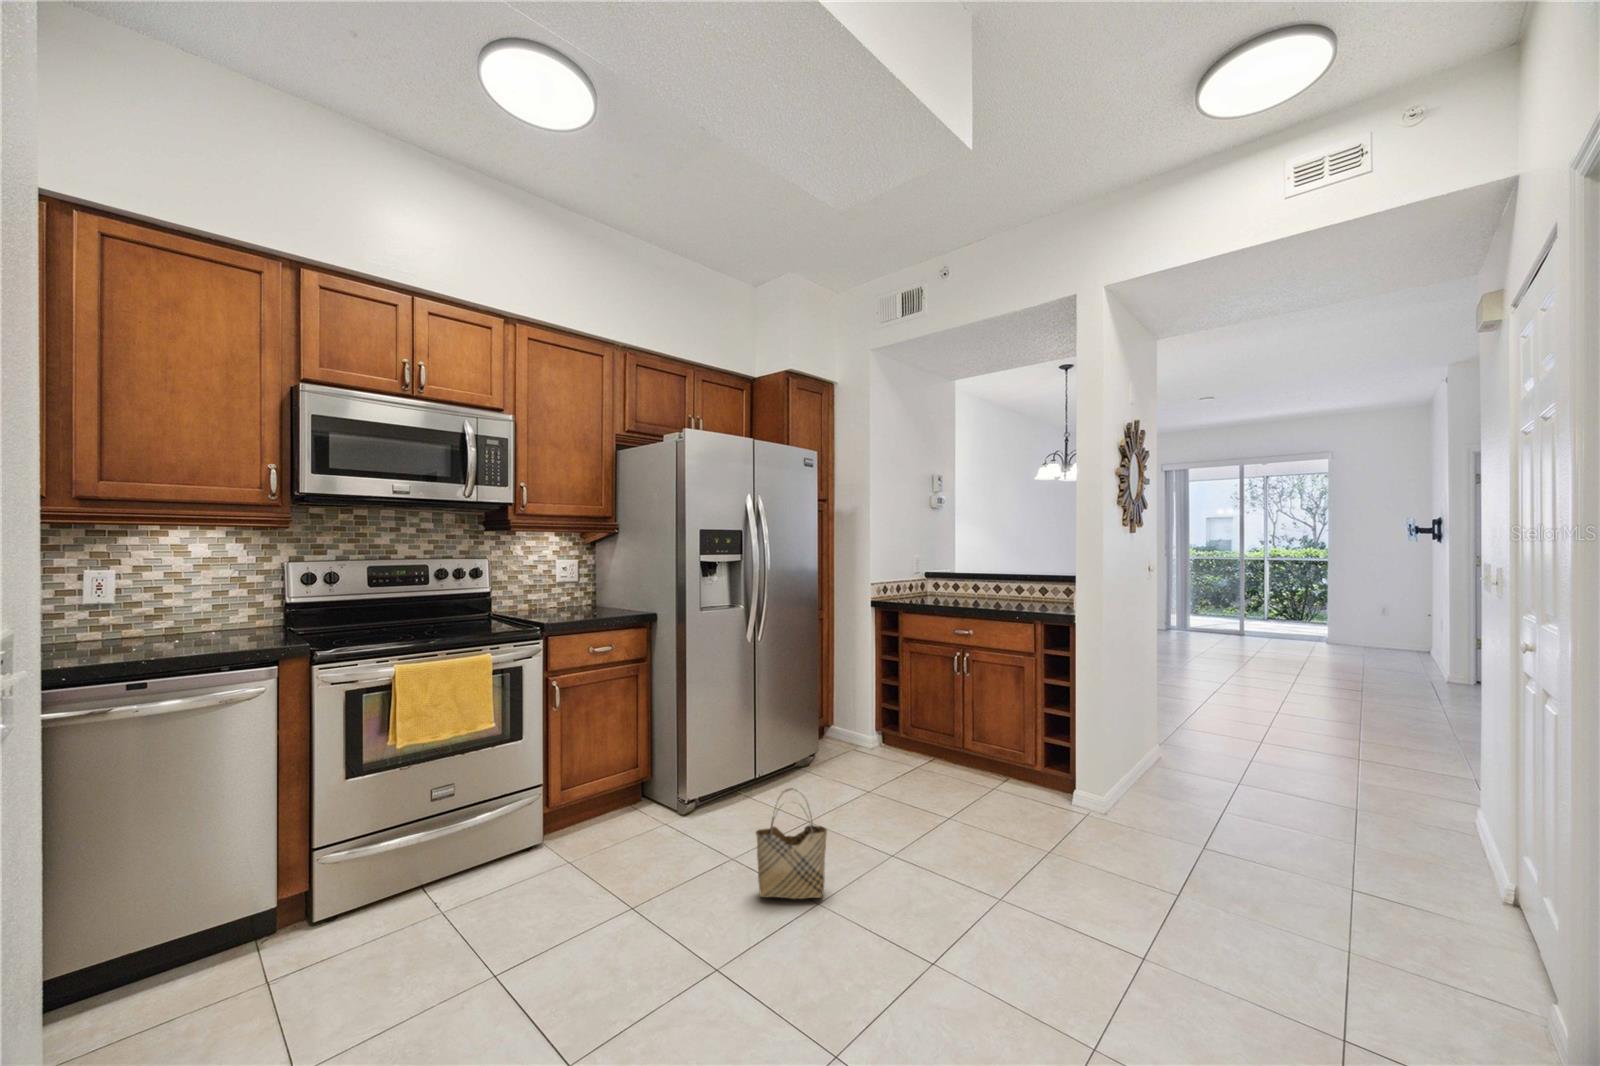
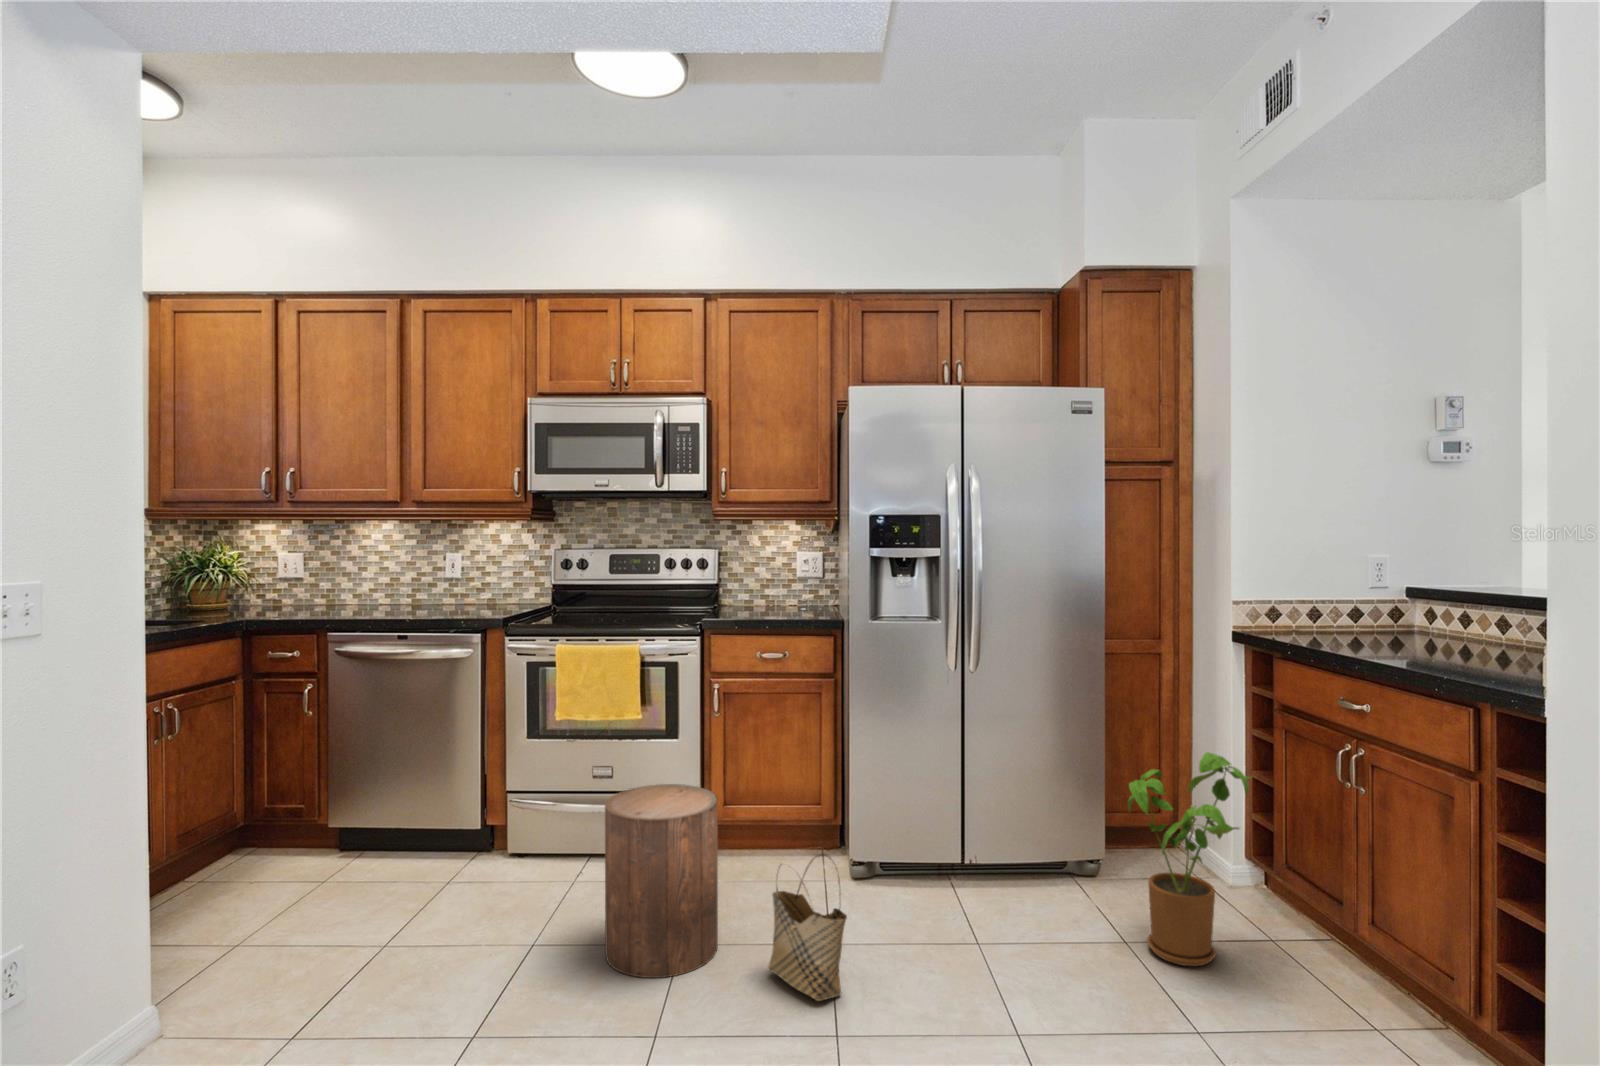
house plant: none [883,669,961,797] -> present [1128,752,1251,966]
stool: none [600,769,706,960] -> present [605,784,718,978]

